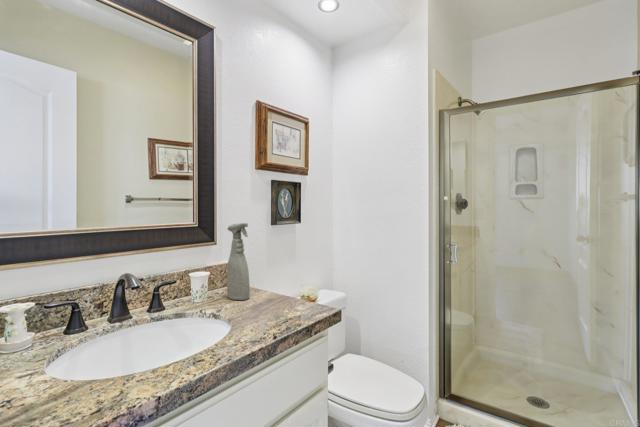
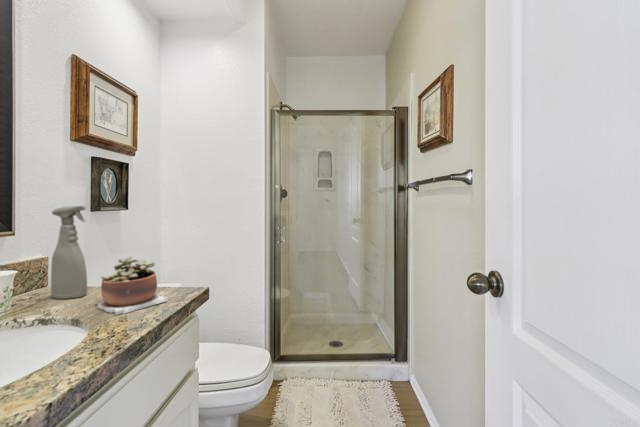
succulent plant: none [246,269,298,324] -> present [98,256,167,315]

